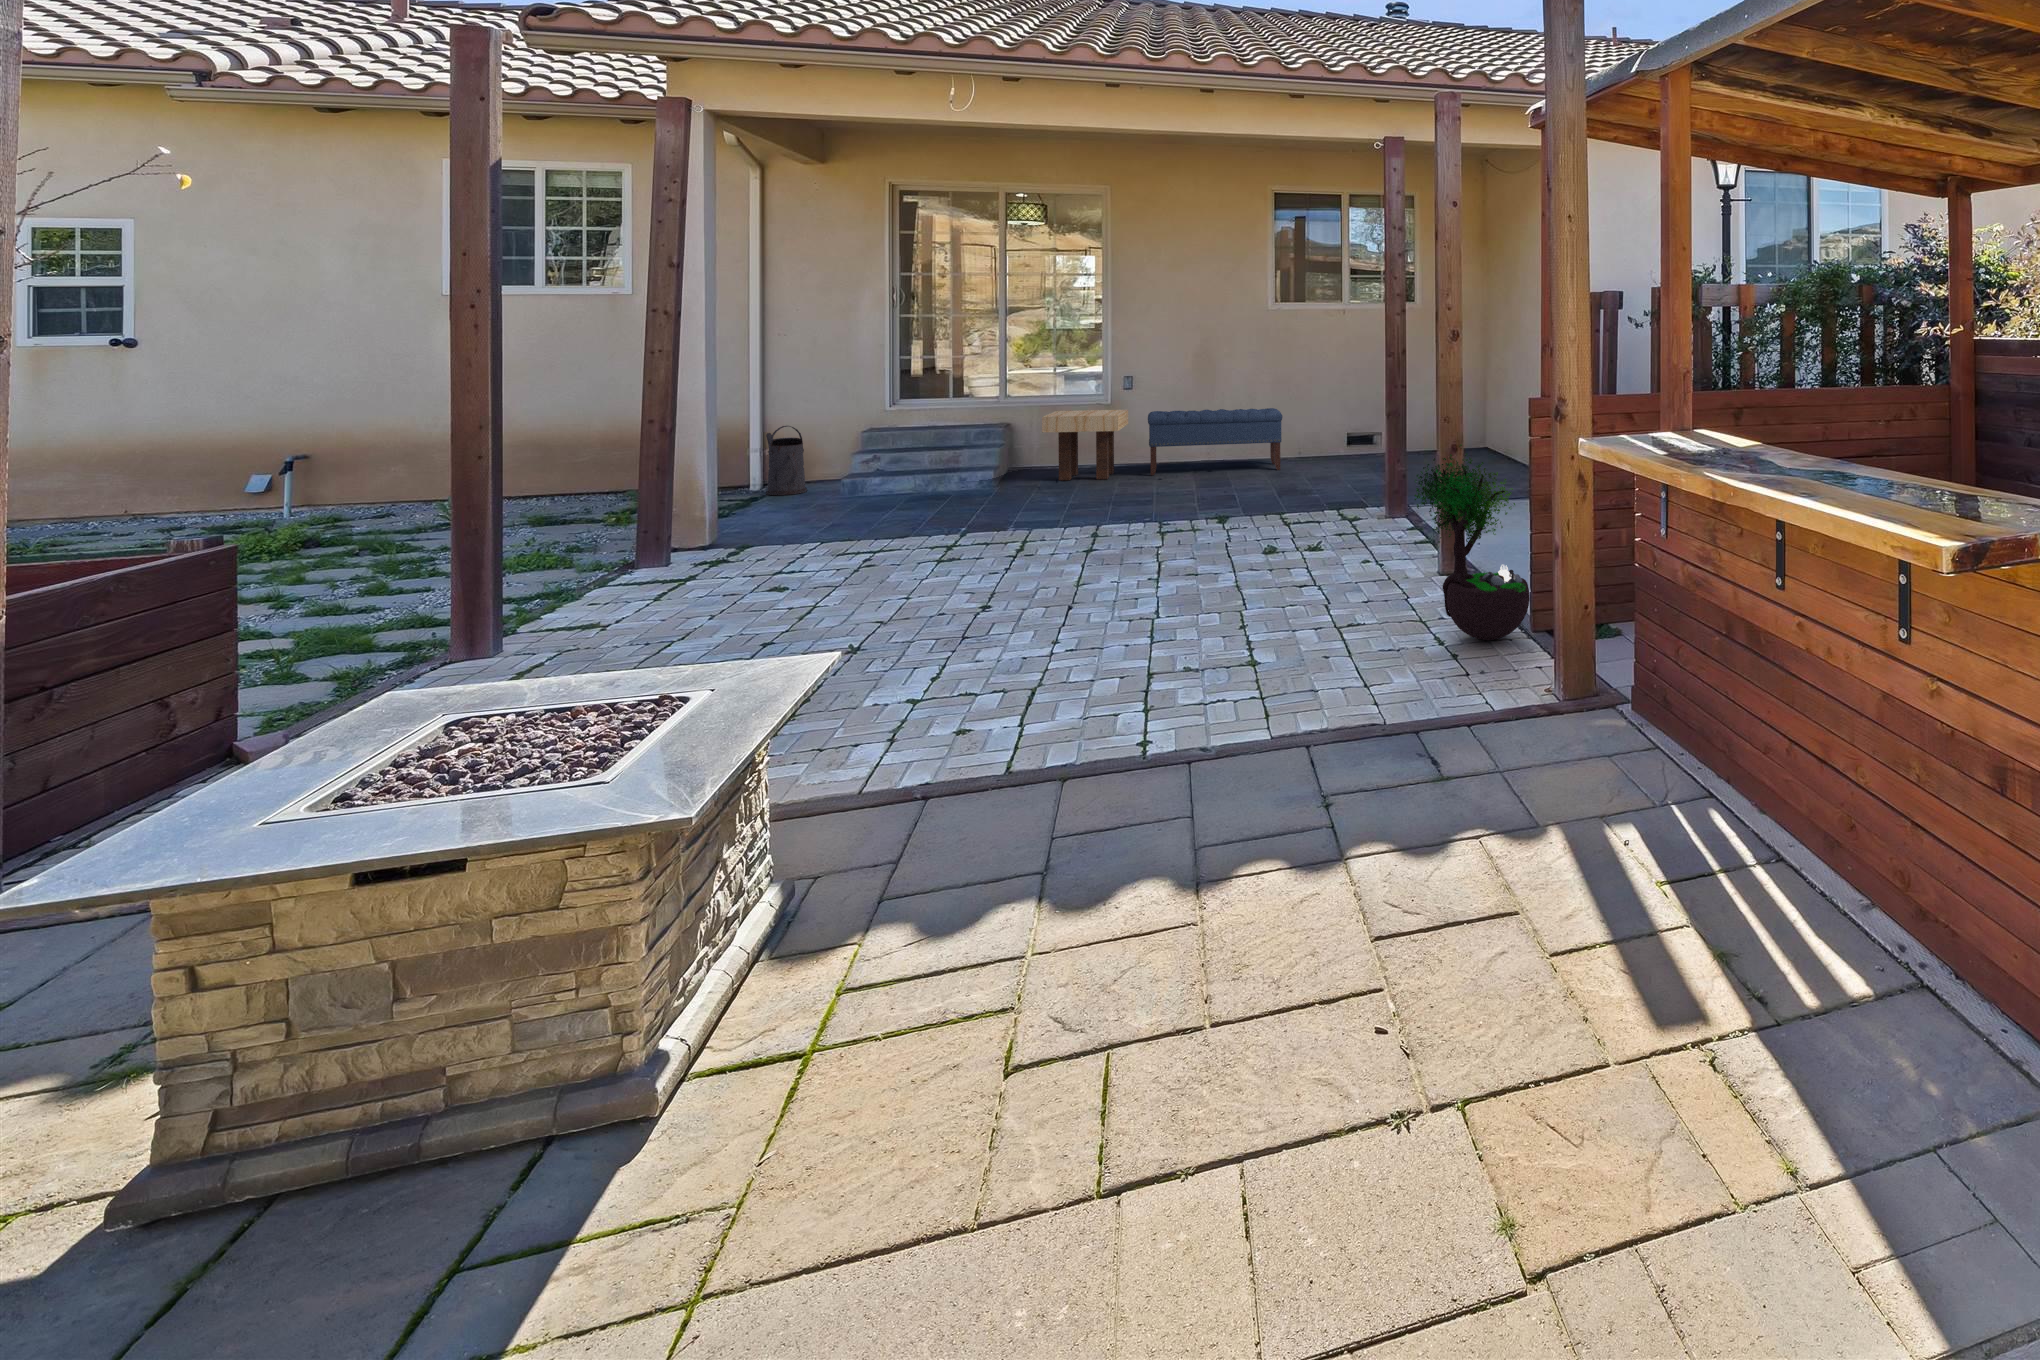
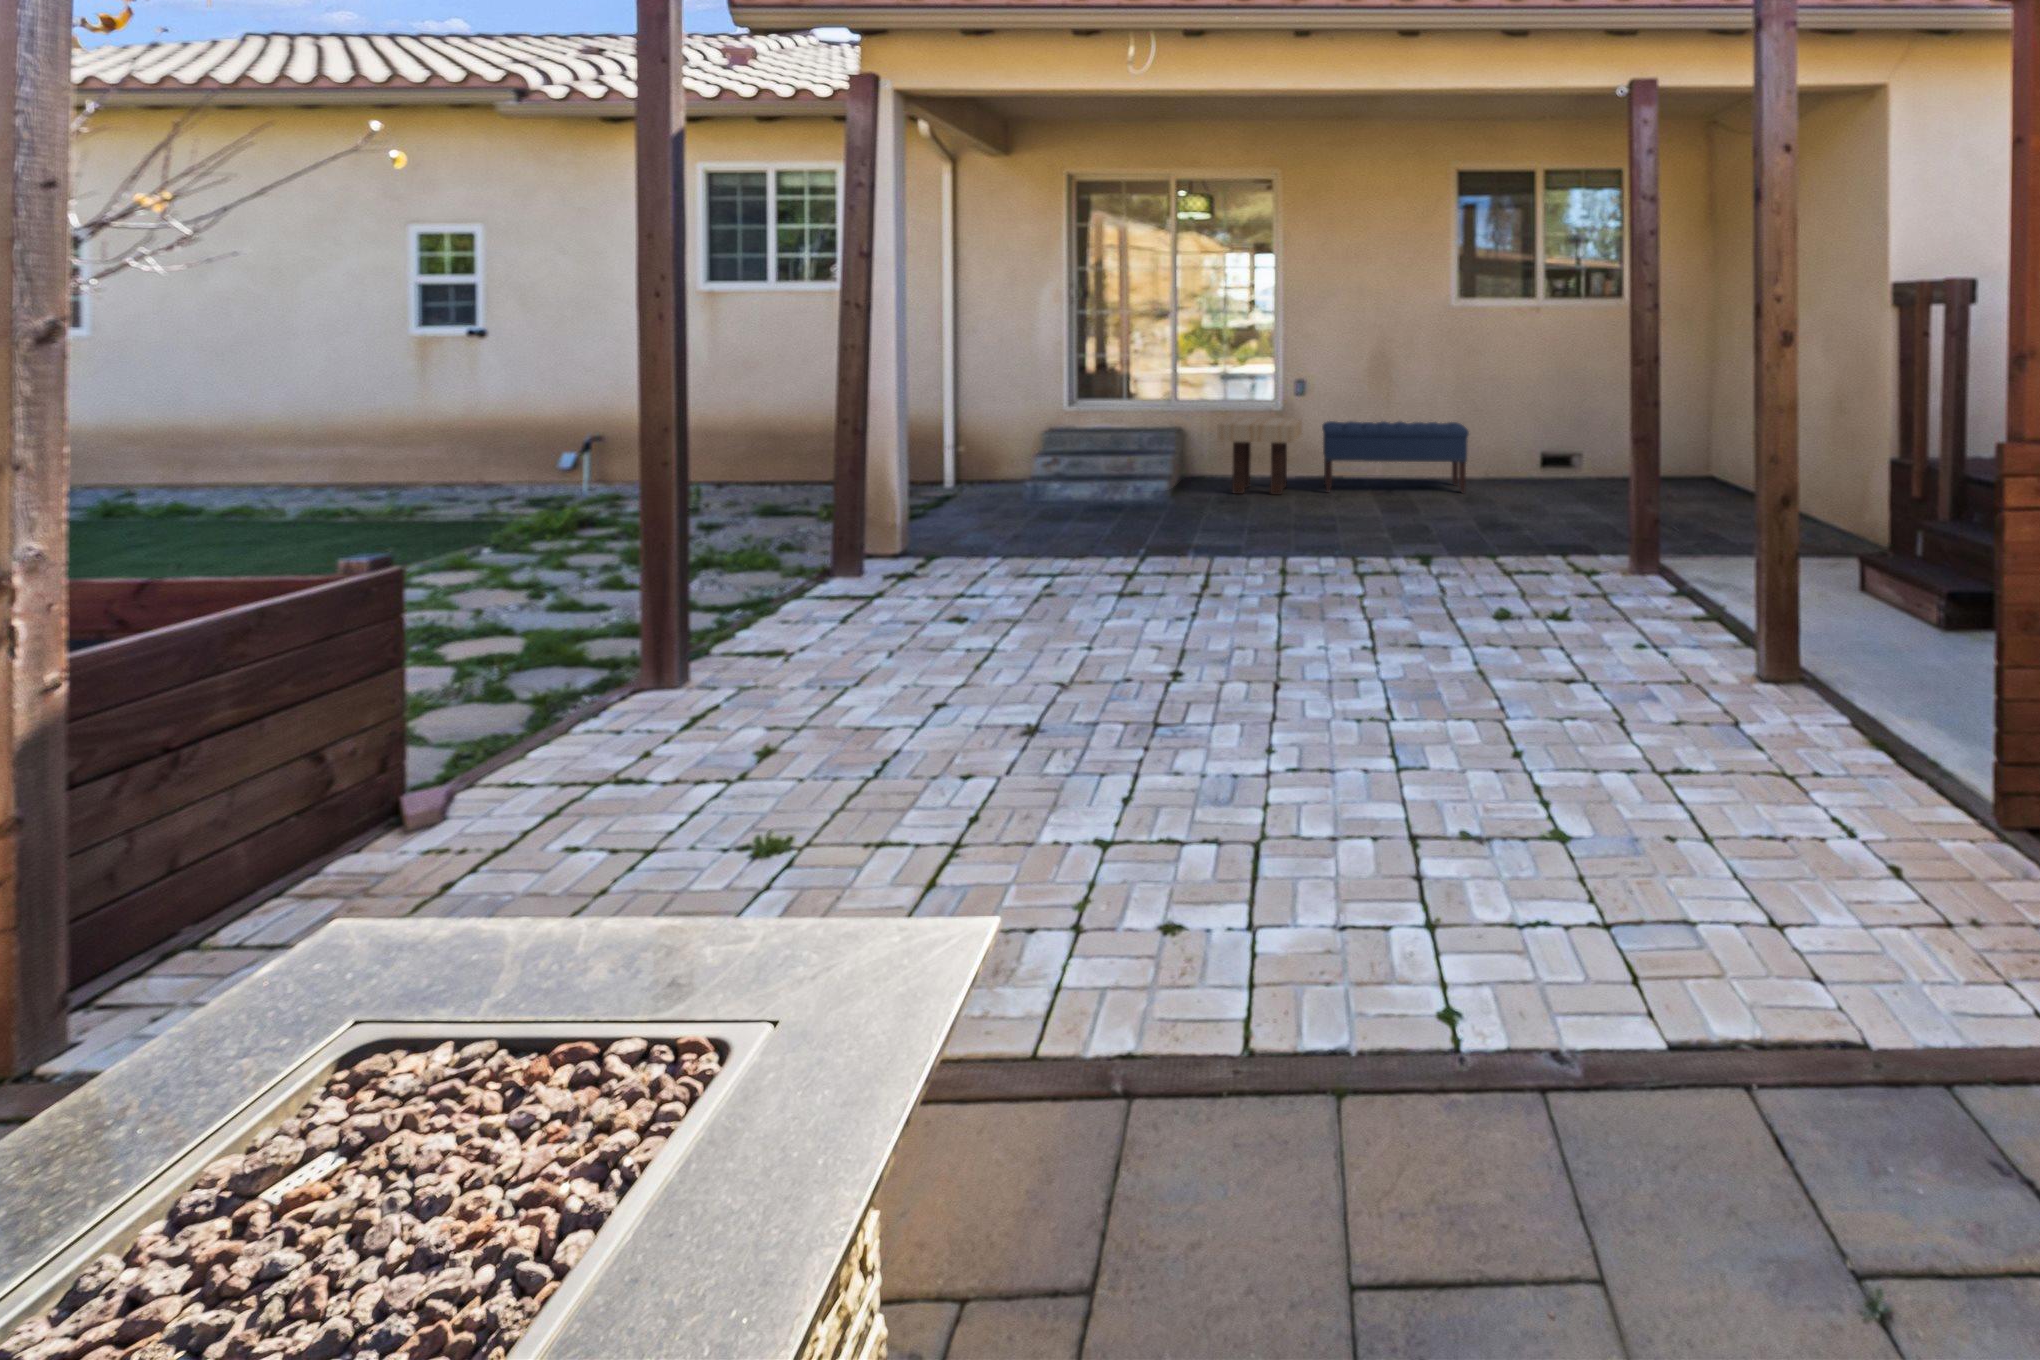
watering can: present [766,426,807,495] -> none [958,424,994,495]
potted tree: present [1415,444,1530,640] -> none [1765,517,1968,822]

